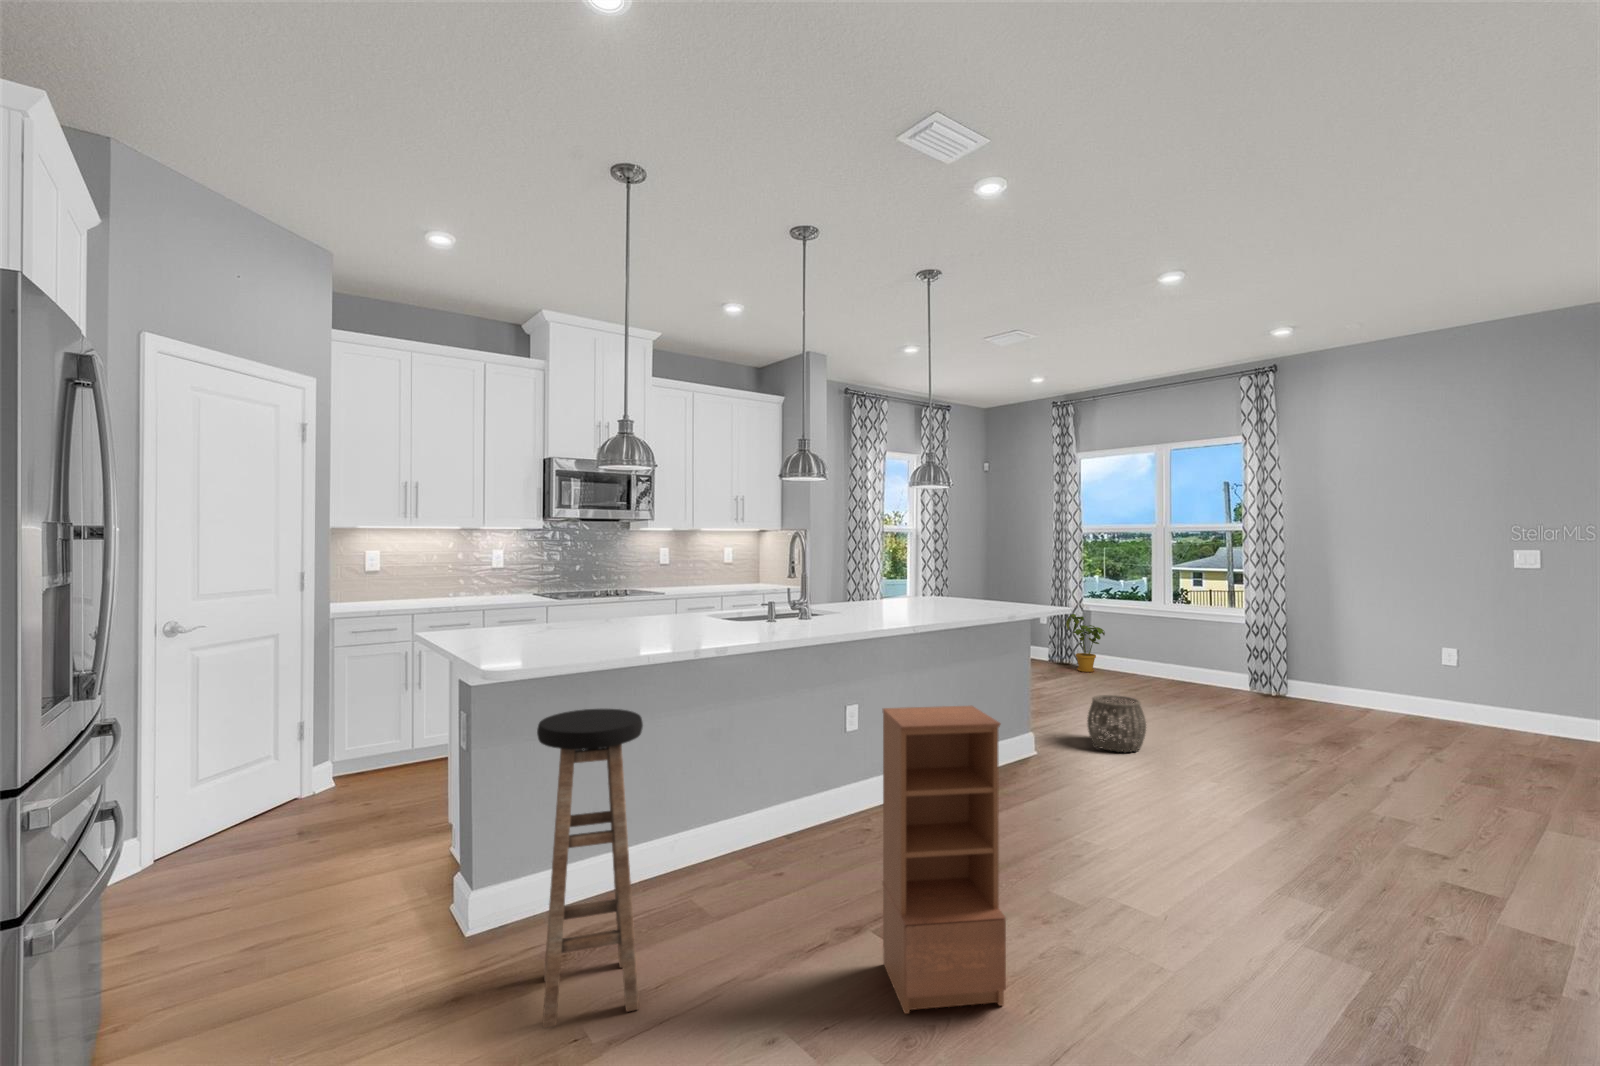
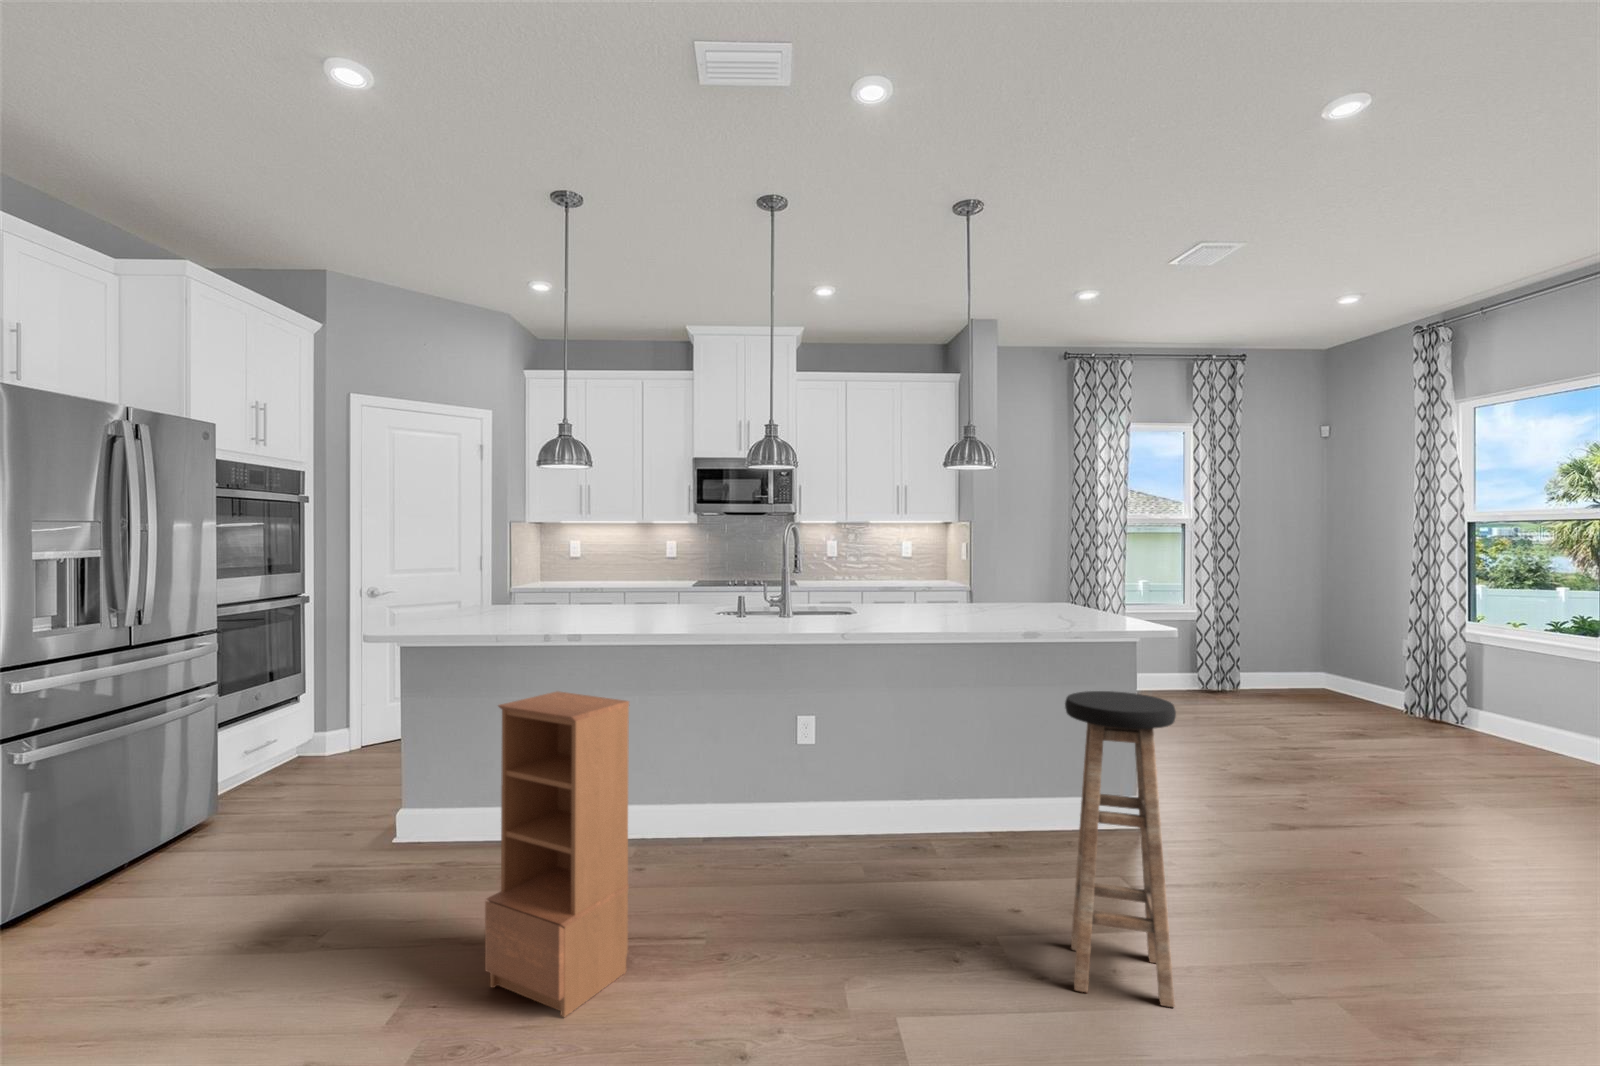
house plant: present [1066,614,1105,672] -> none [1417,644,1488,736]
woven basket: present [1087,695,1146,752] -> none [1223,755,1319,846]
bar stool: present [537,709,643,1028] -> present [1065,691,1176,1007]

